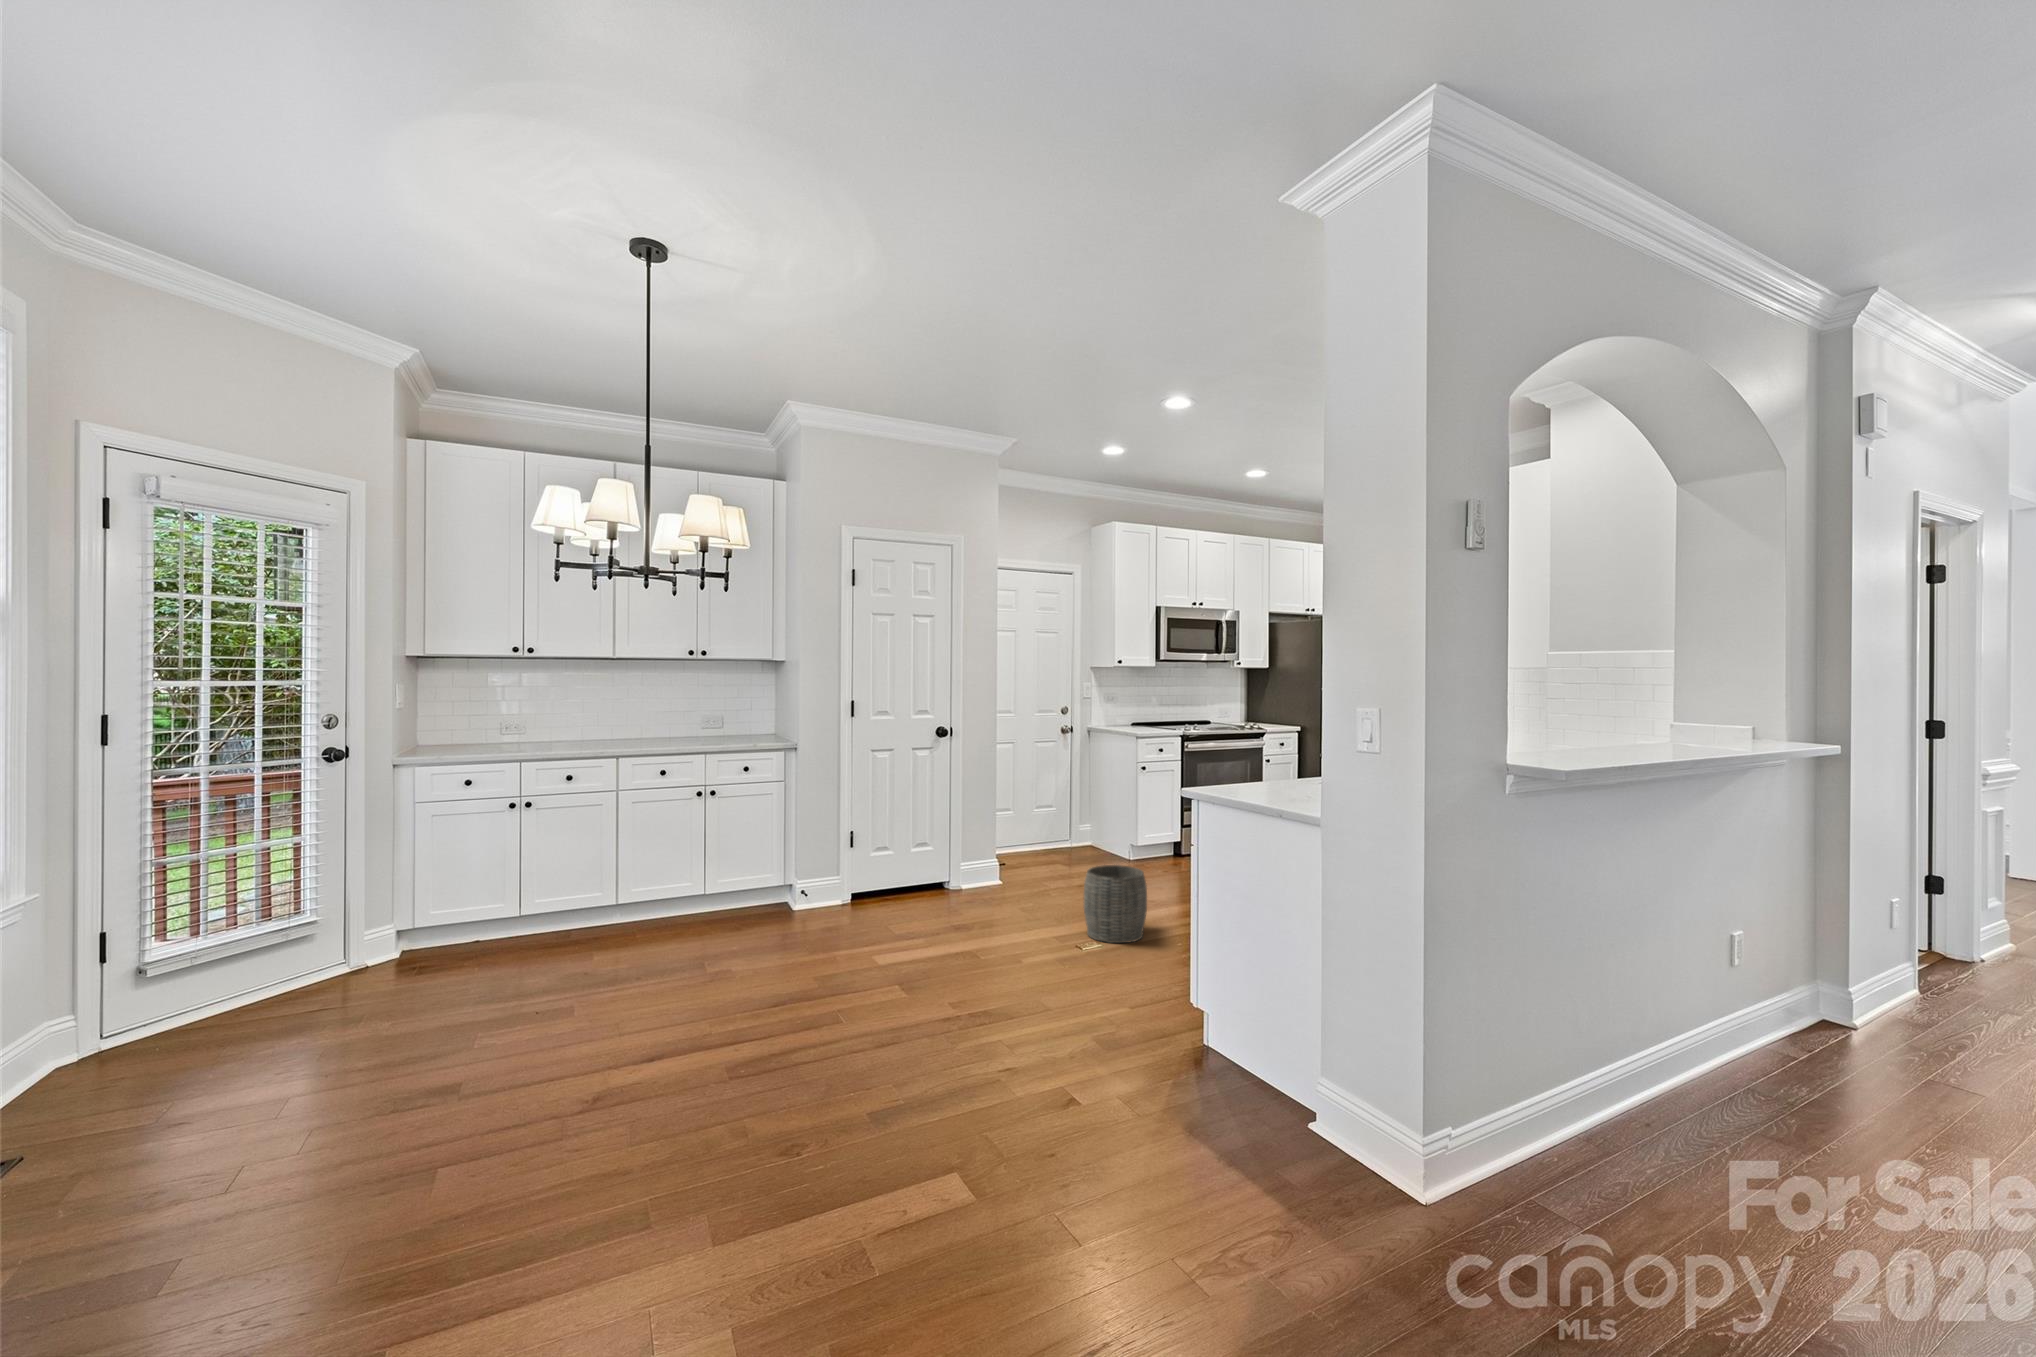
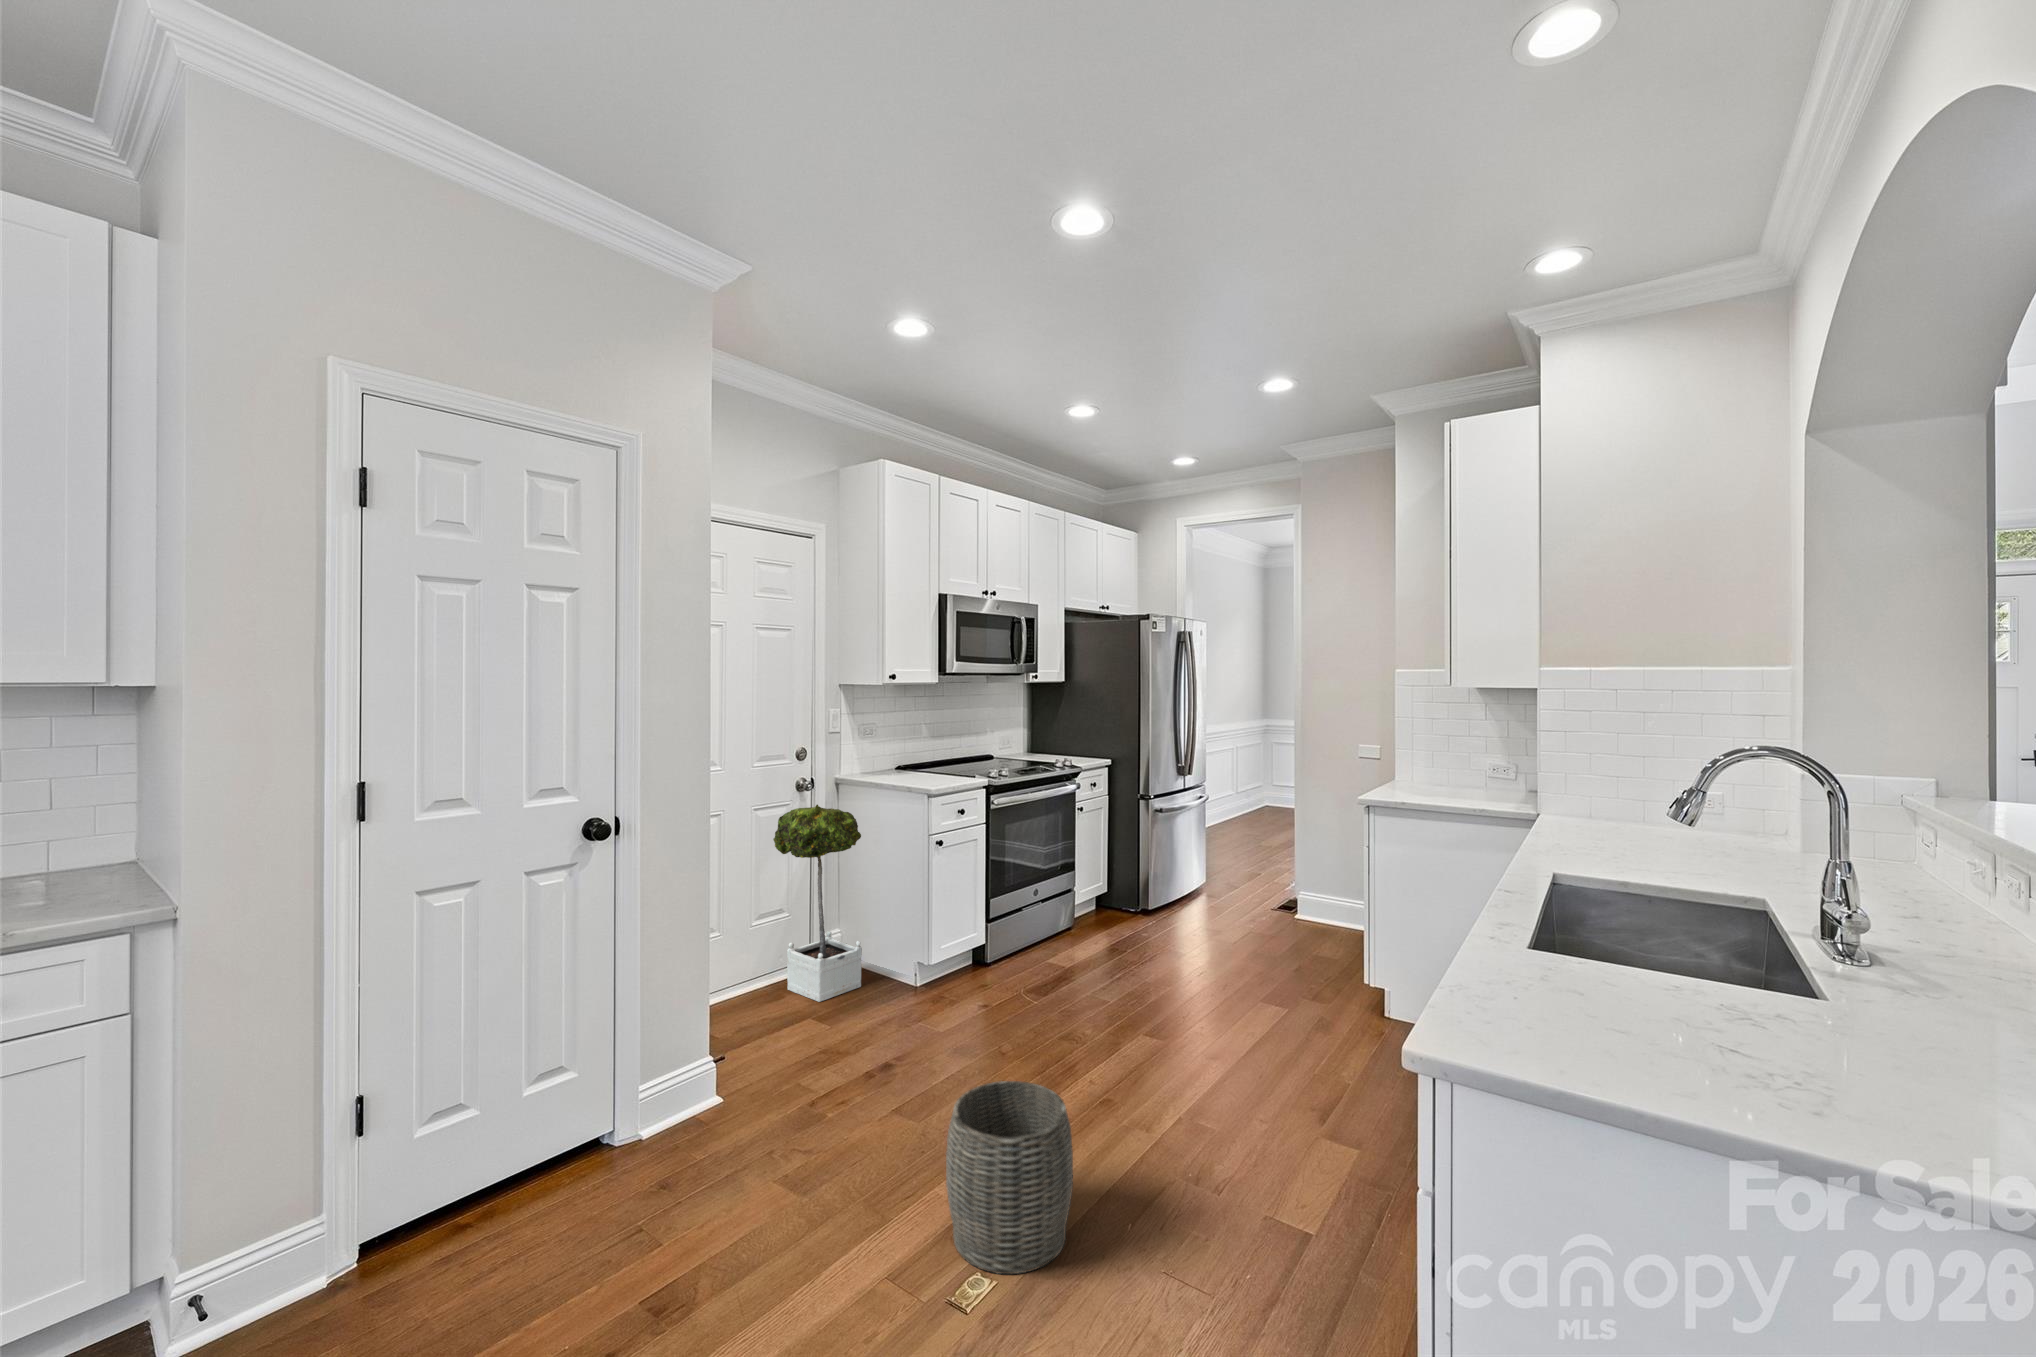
potted tree: none [1046,739,1097,858] -> present [773,805,862,1002]

